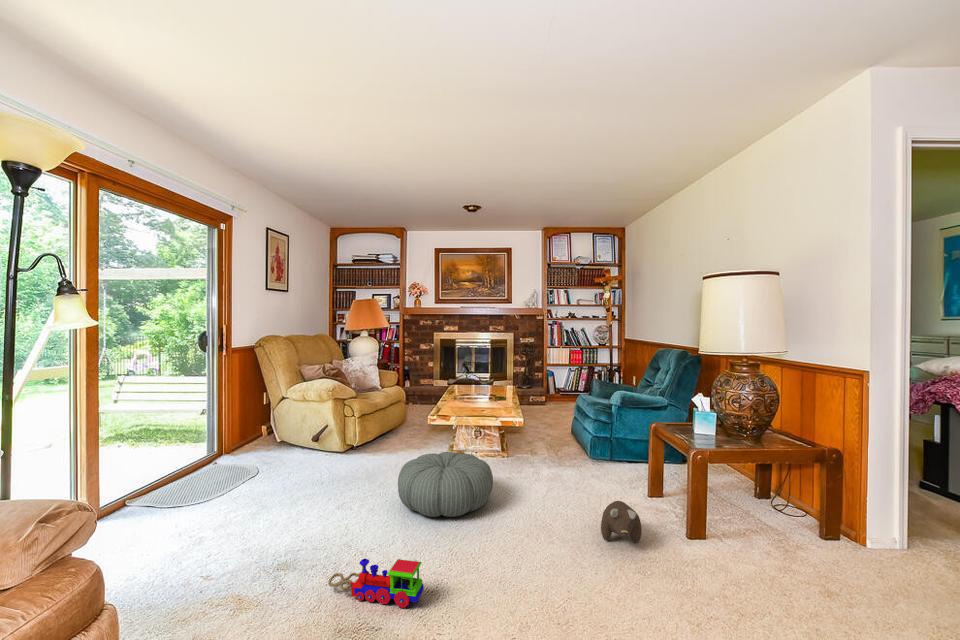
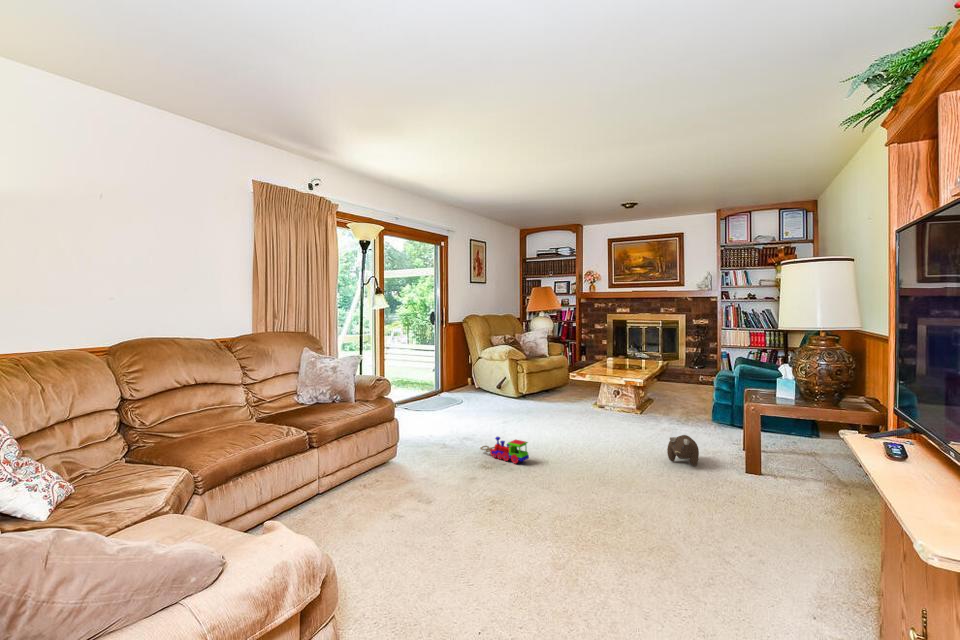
pouf: present [398,452,493,517] -> none [536,397,606,437]

